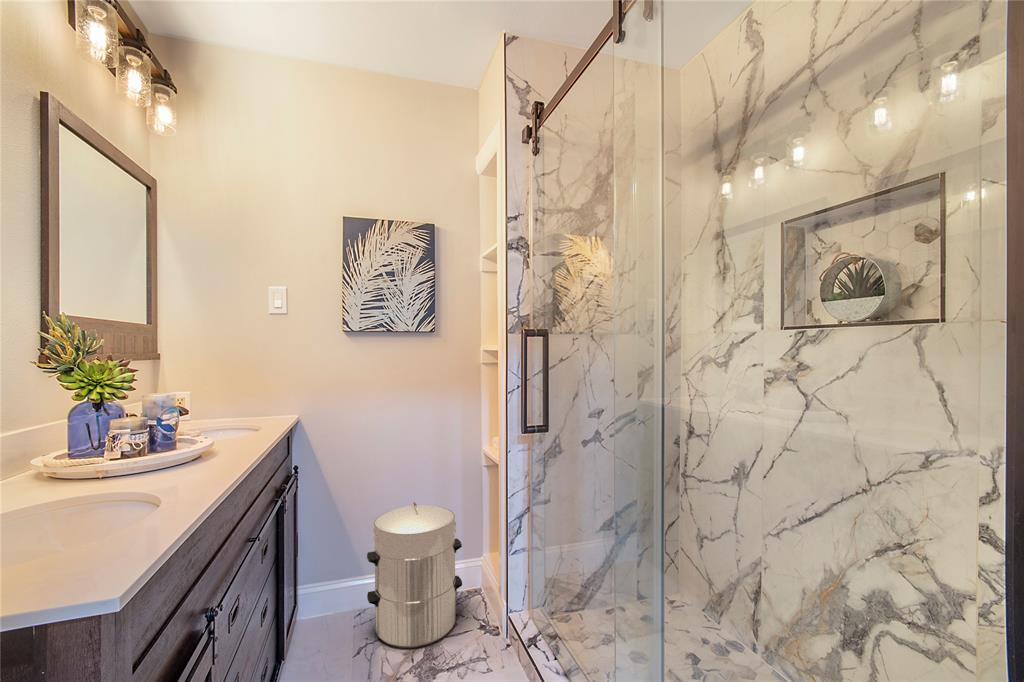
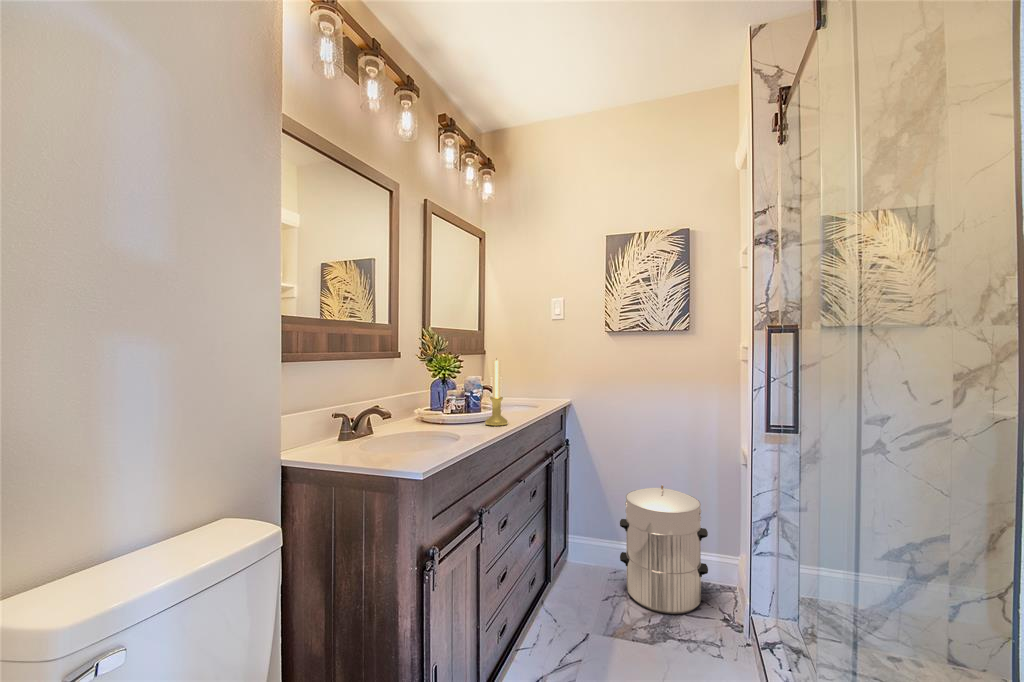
candle holder: none [195,364,235,468] -> present [485,360,508,426]

